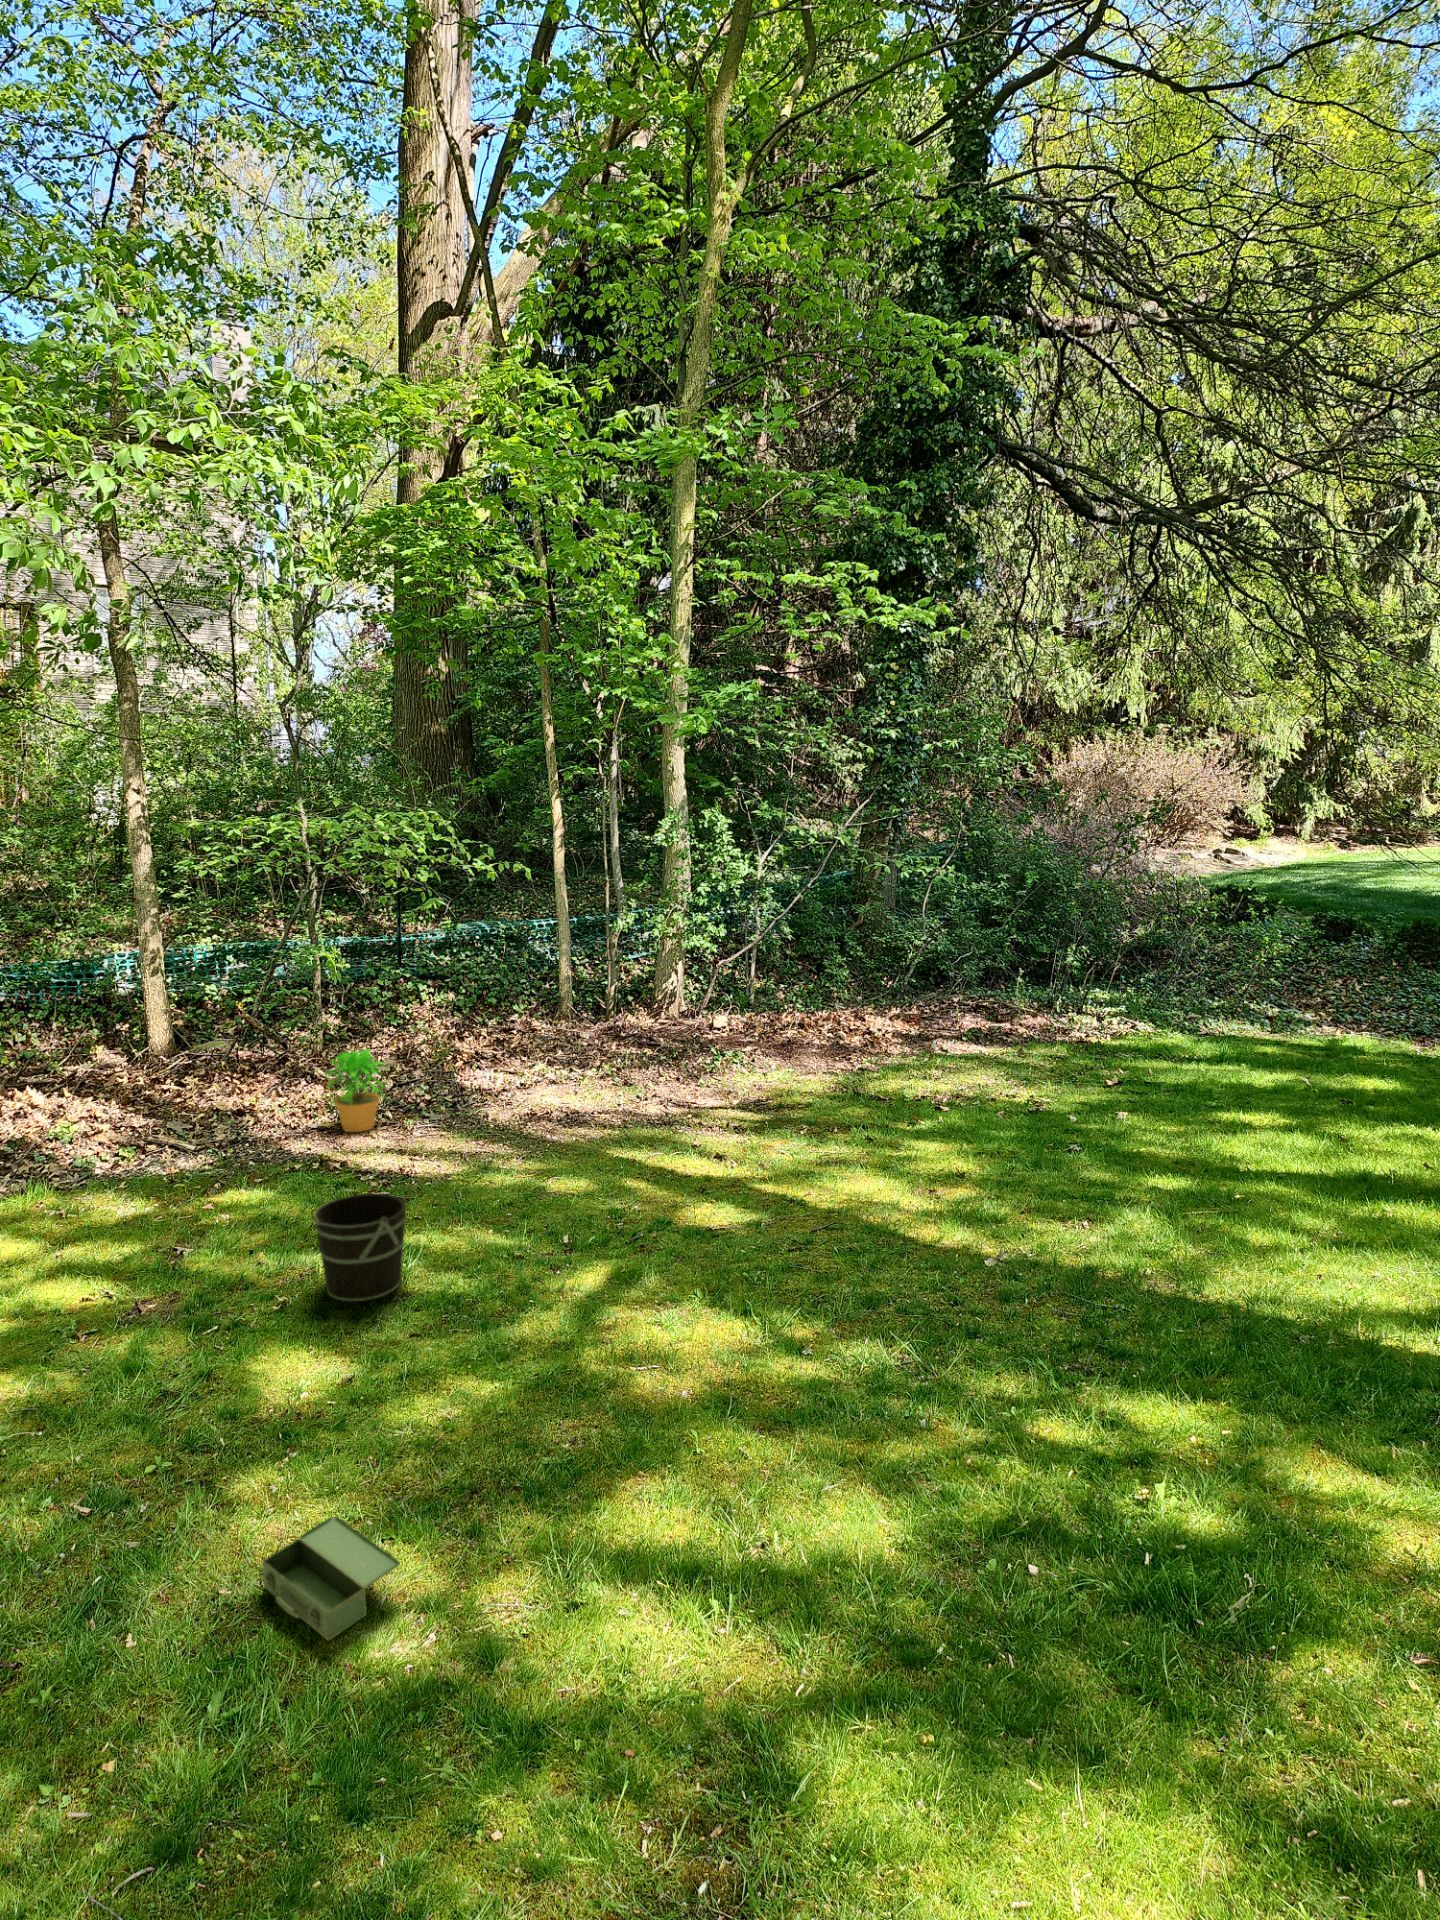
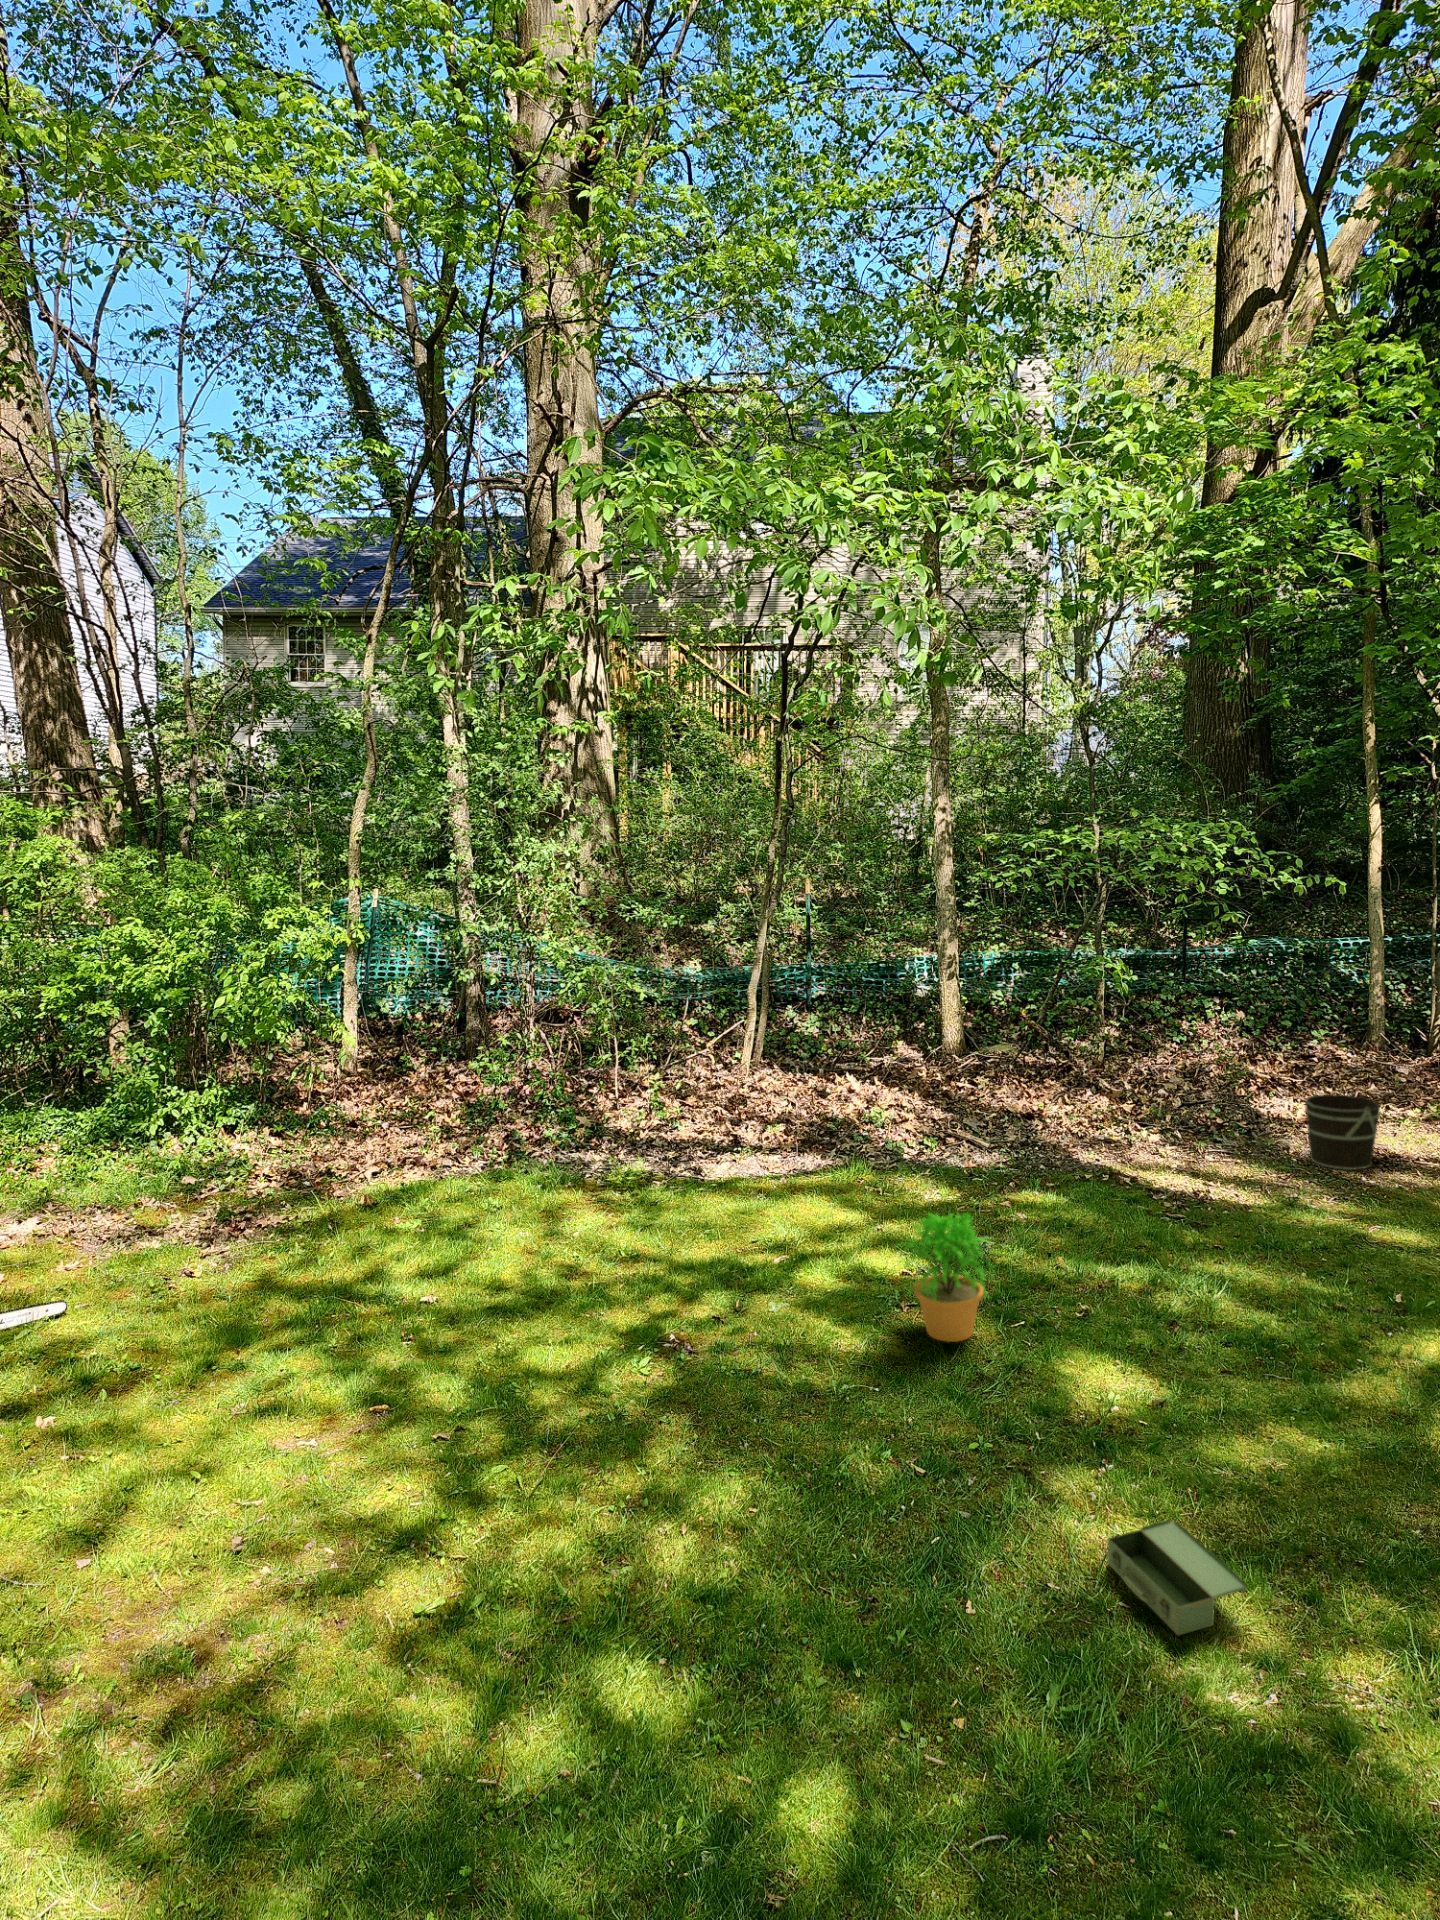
potted plant: present [328,1049,384,1132] -> present [904,1213,994,1342]
bucket: present [314,1194,406,1301] -> present [1305,1093,1380,1170]

